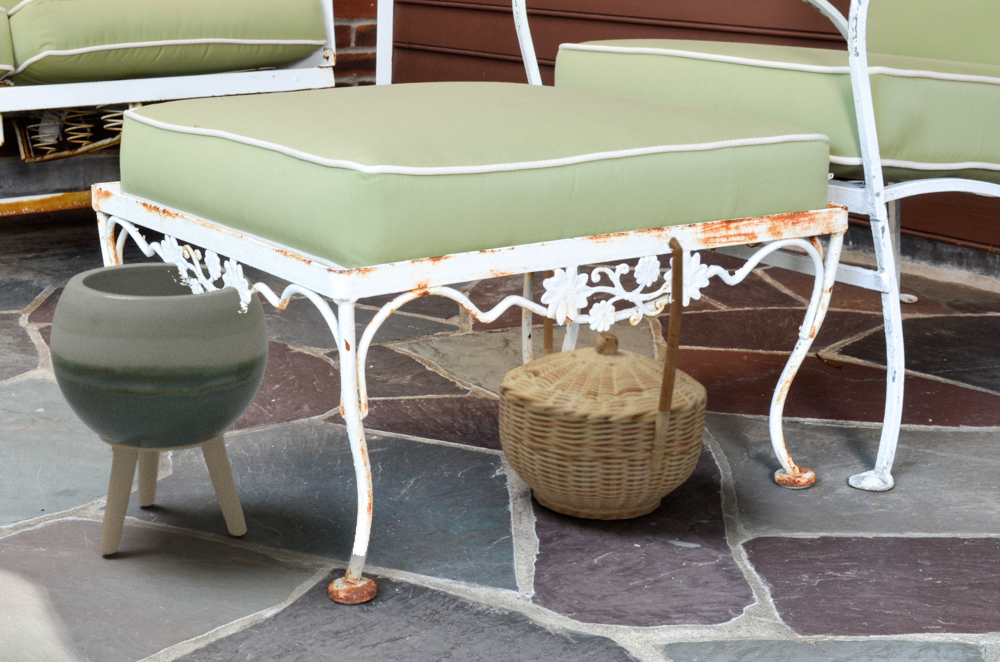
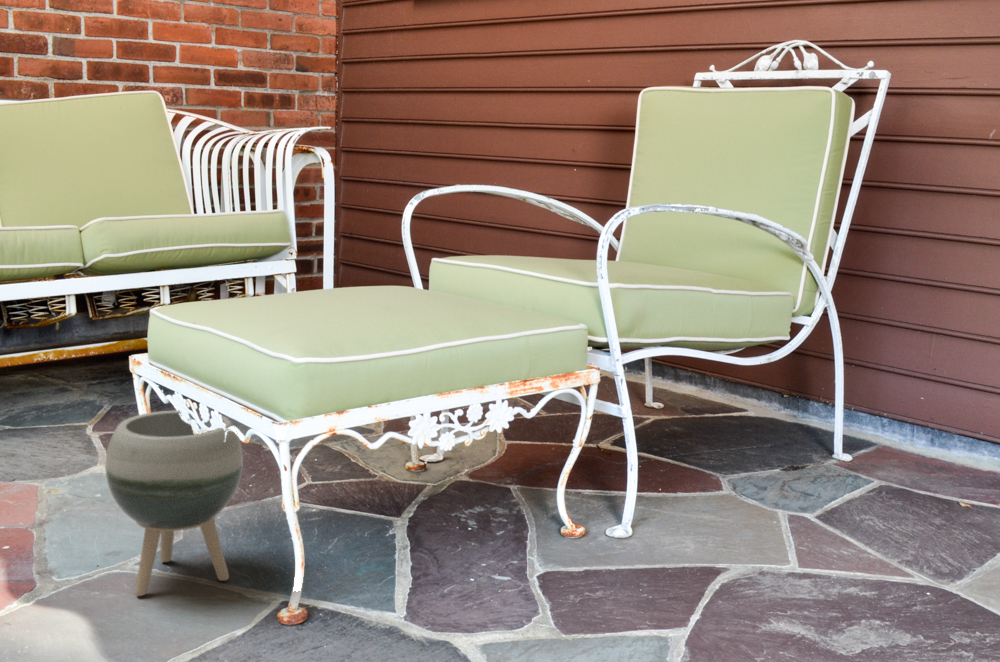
basket: present [499,237,707,520] -> none [389,363,517,563]

